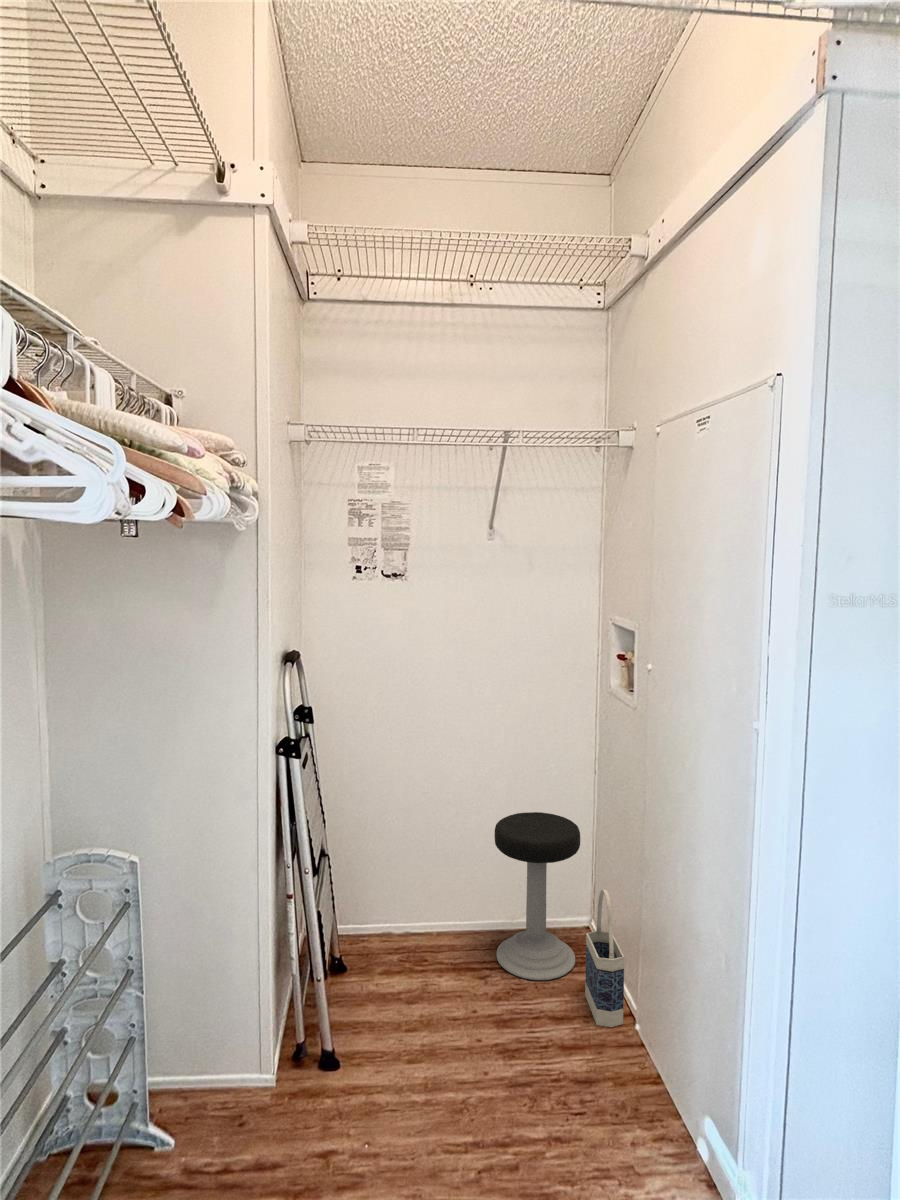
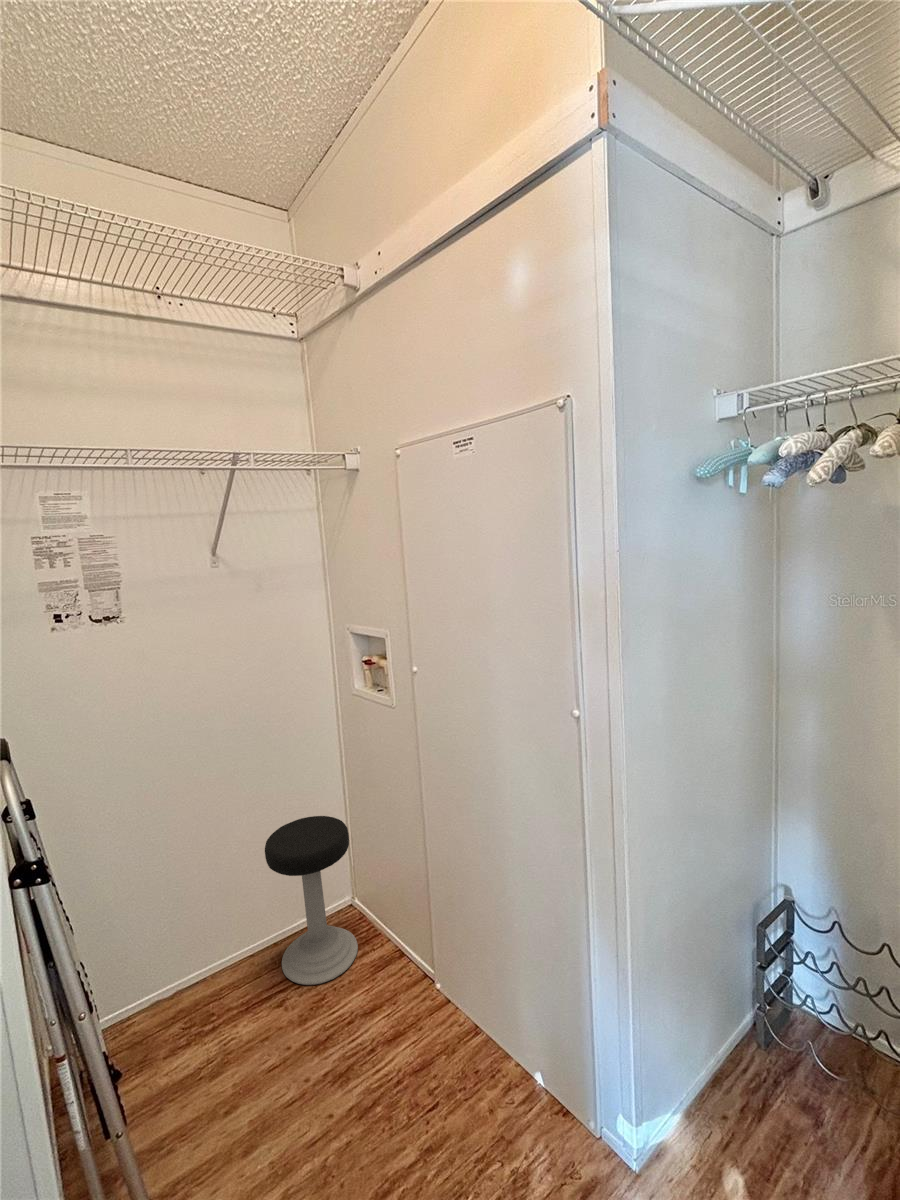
bag: present [585,890,624,1027] -> none [375,873,424,999]

